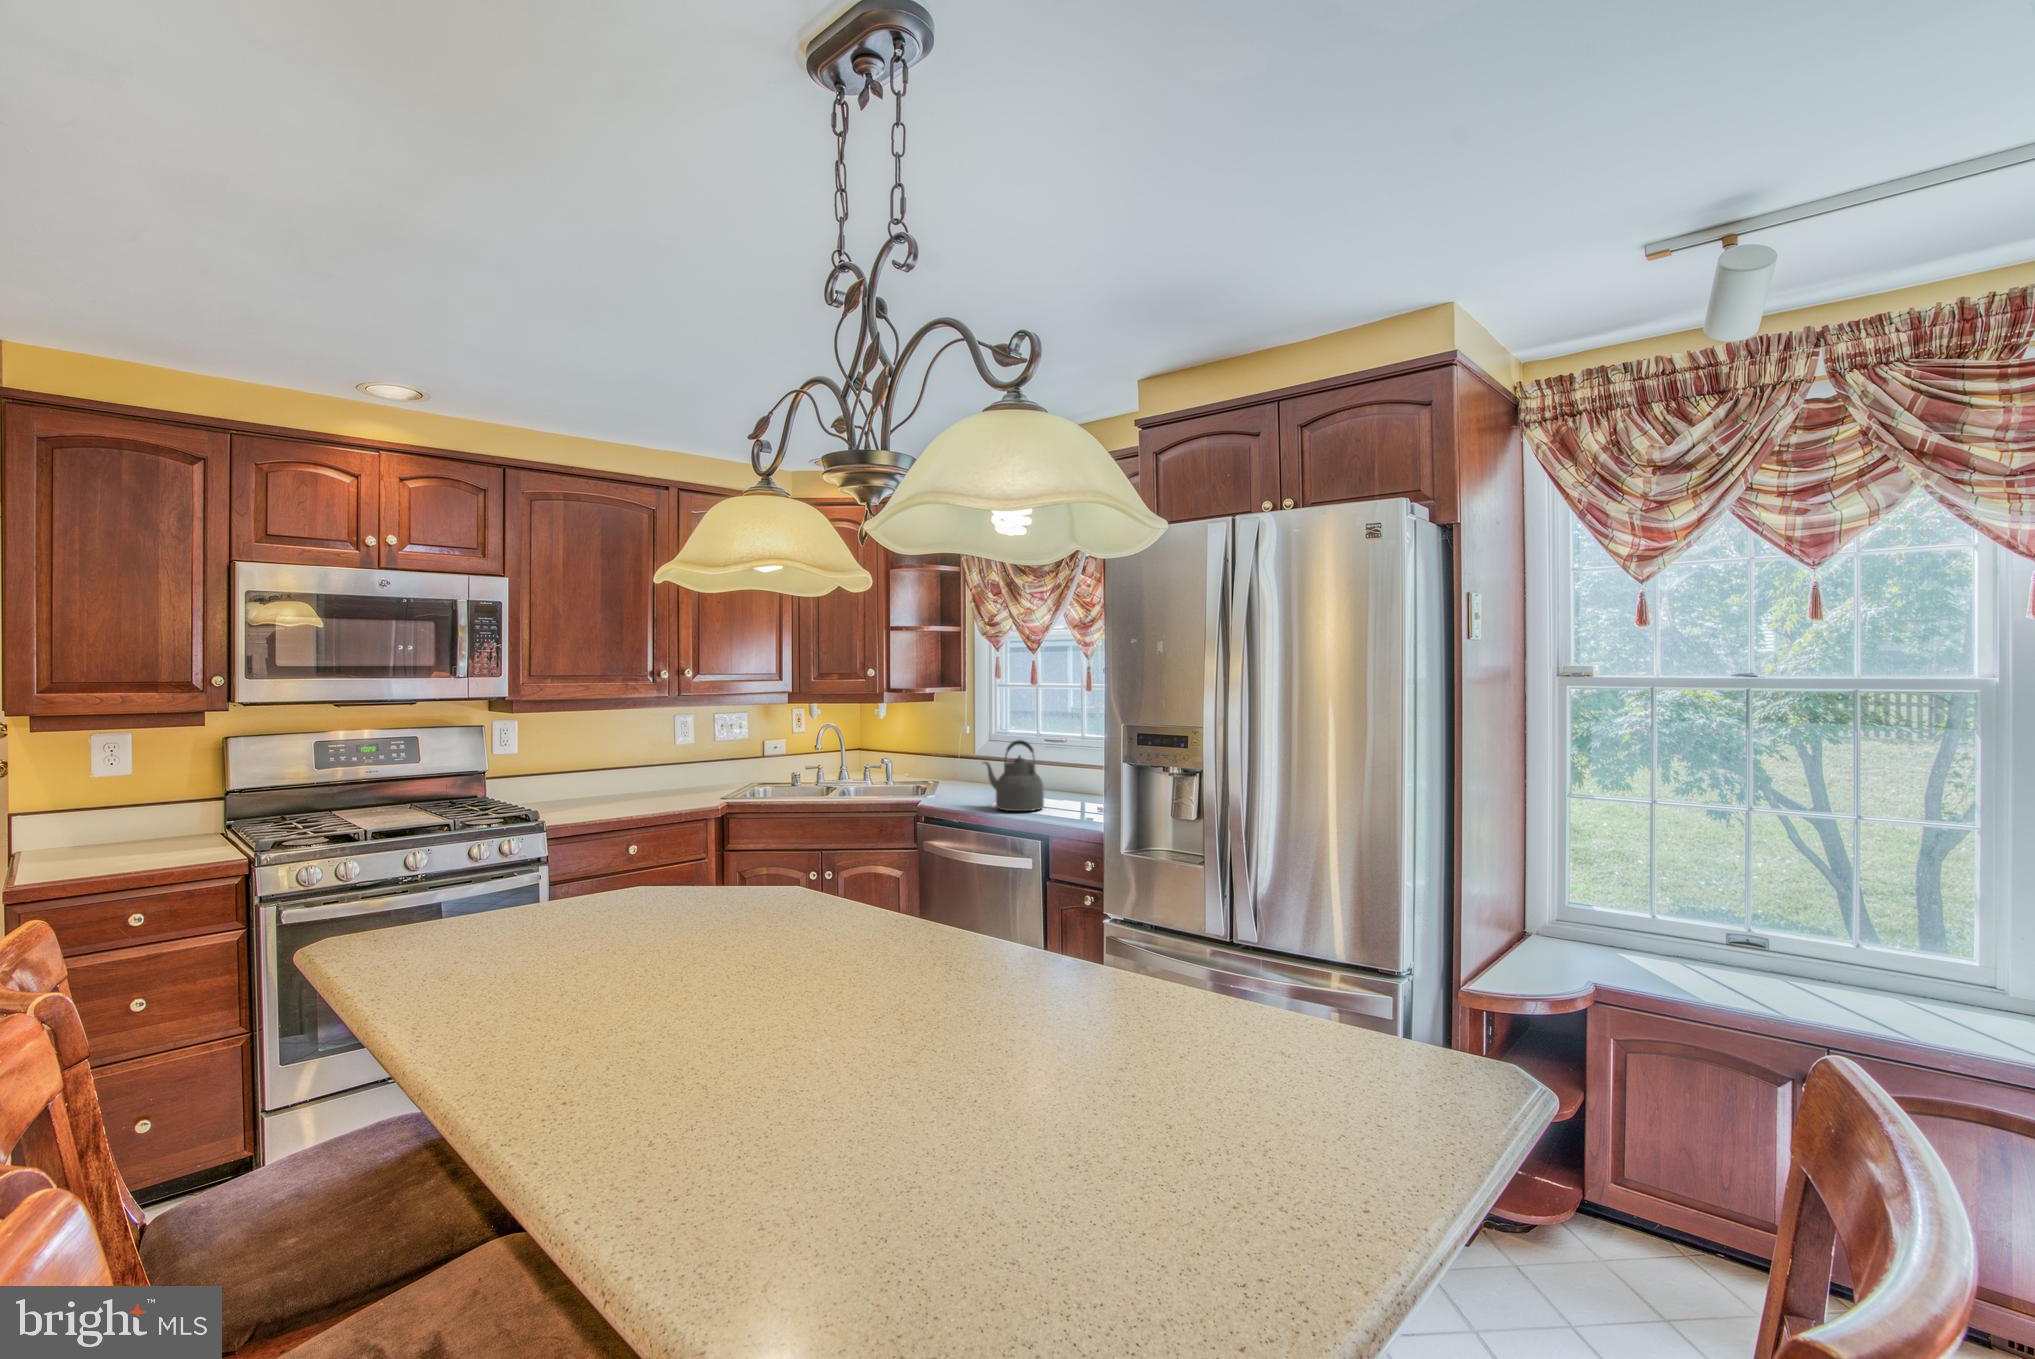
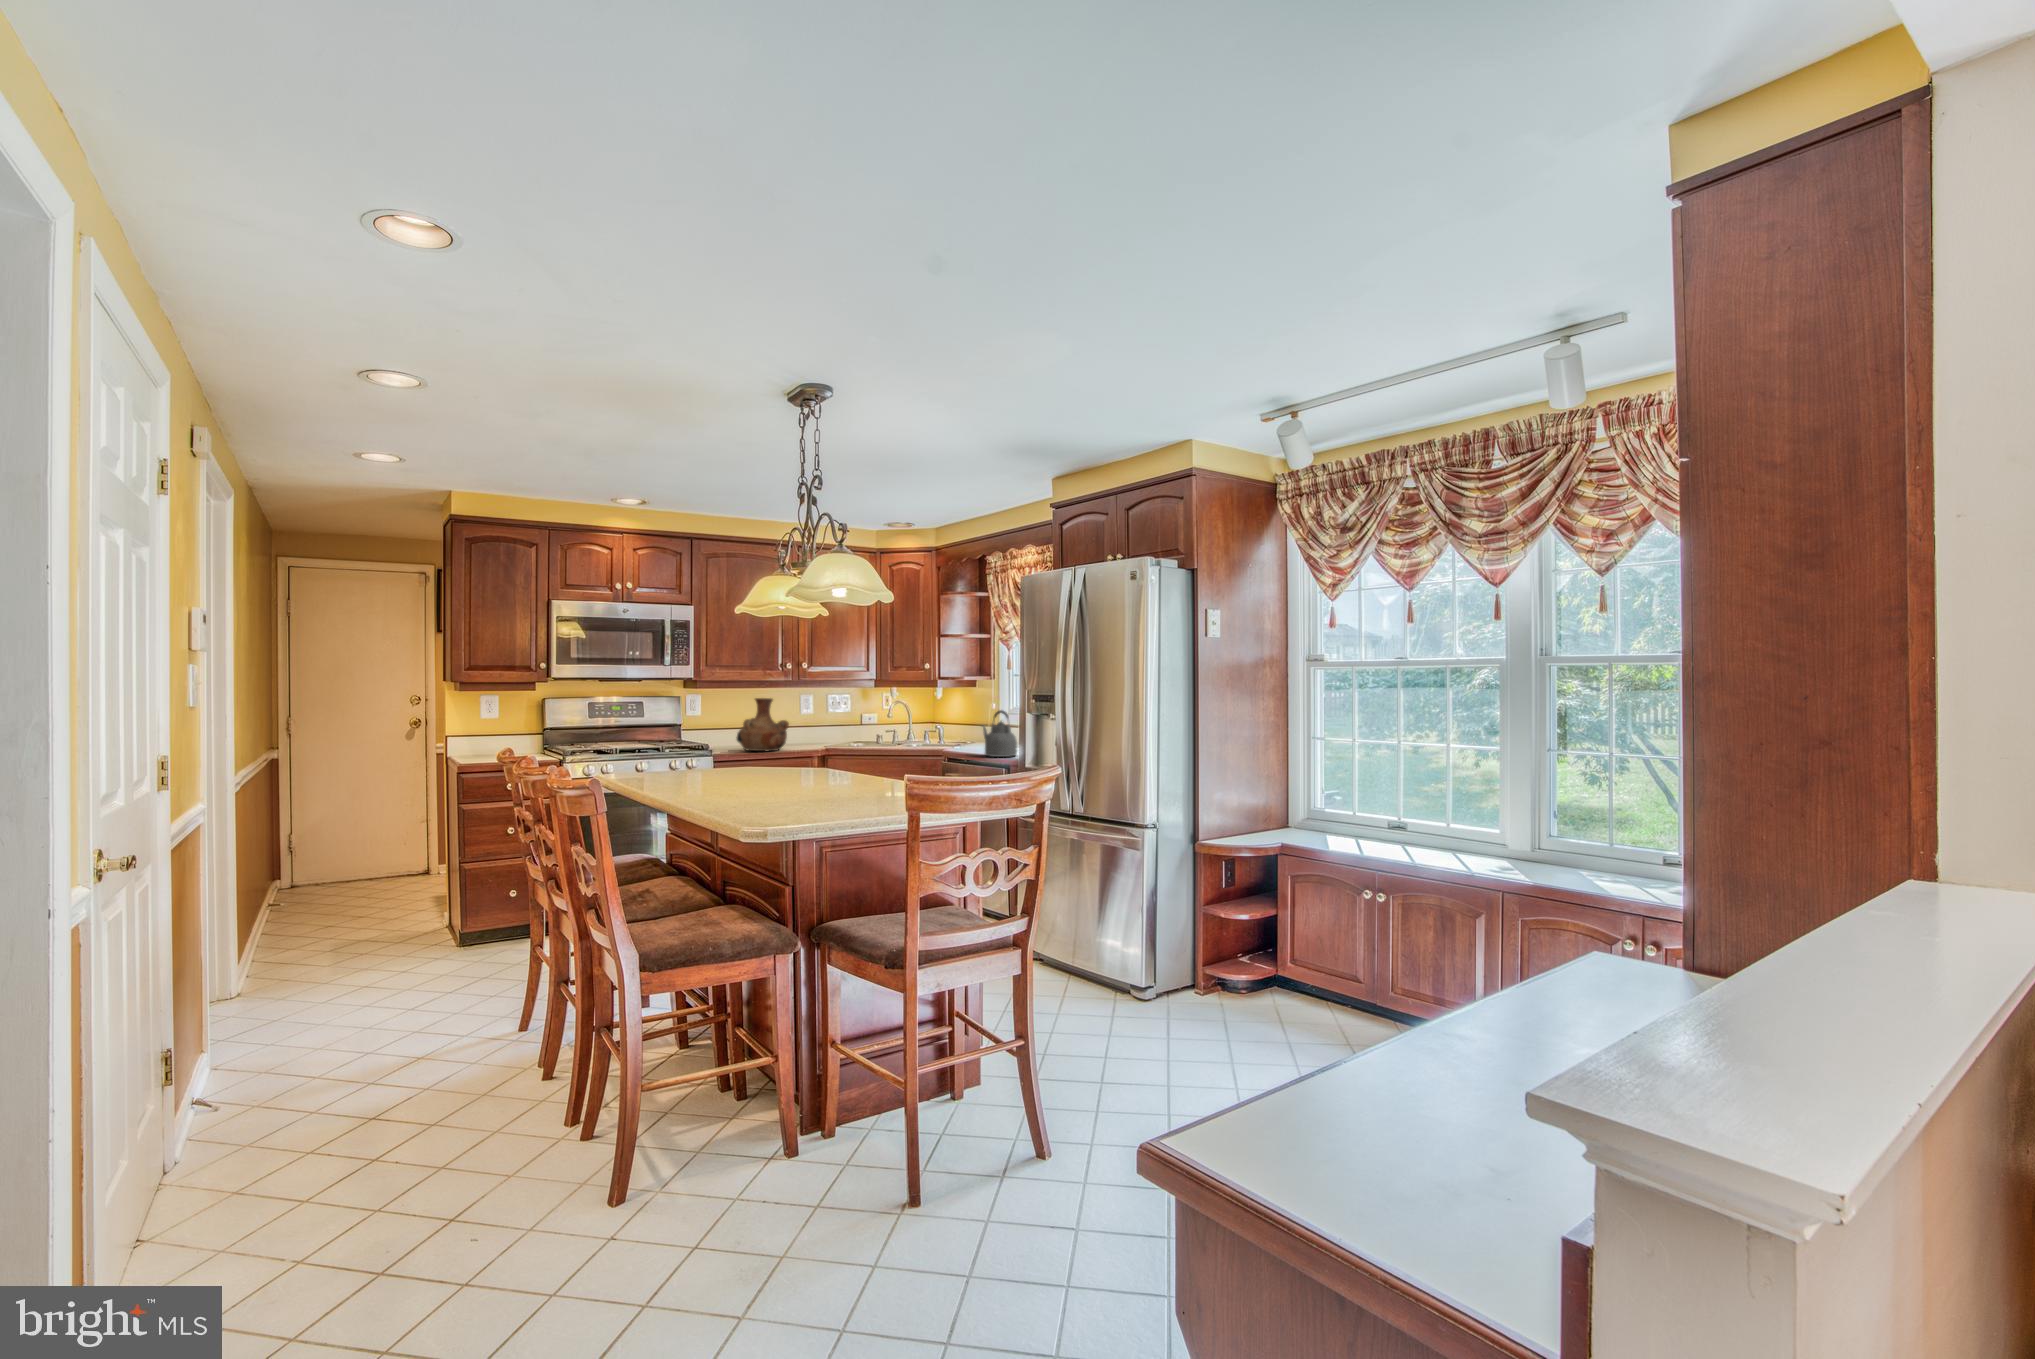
vase: none [584,725,670,811] -> present [736,698,789,751]

